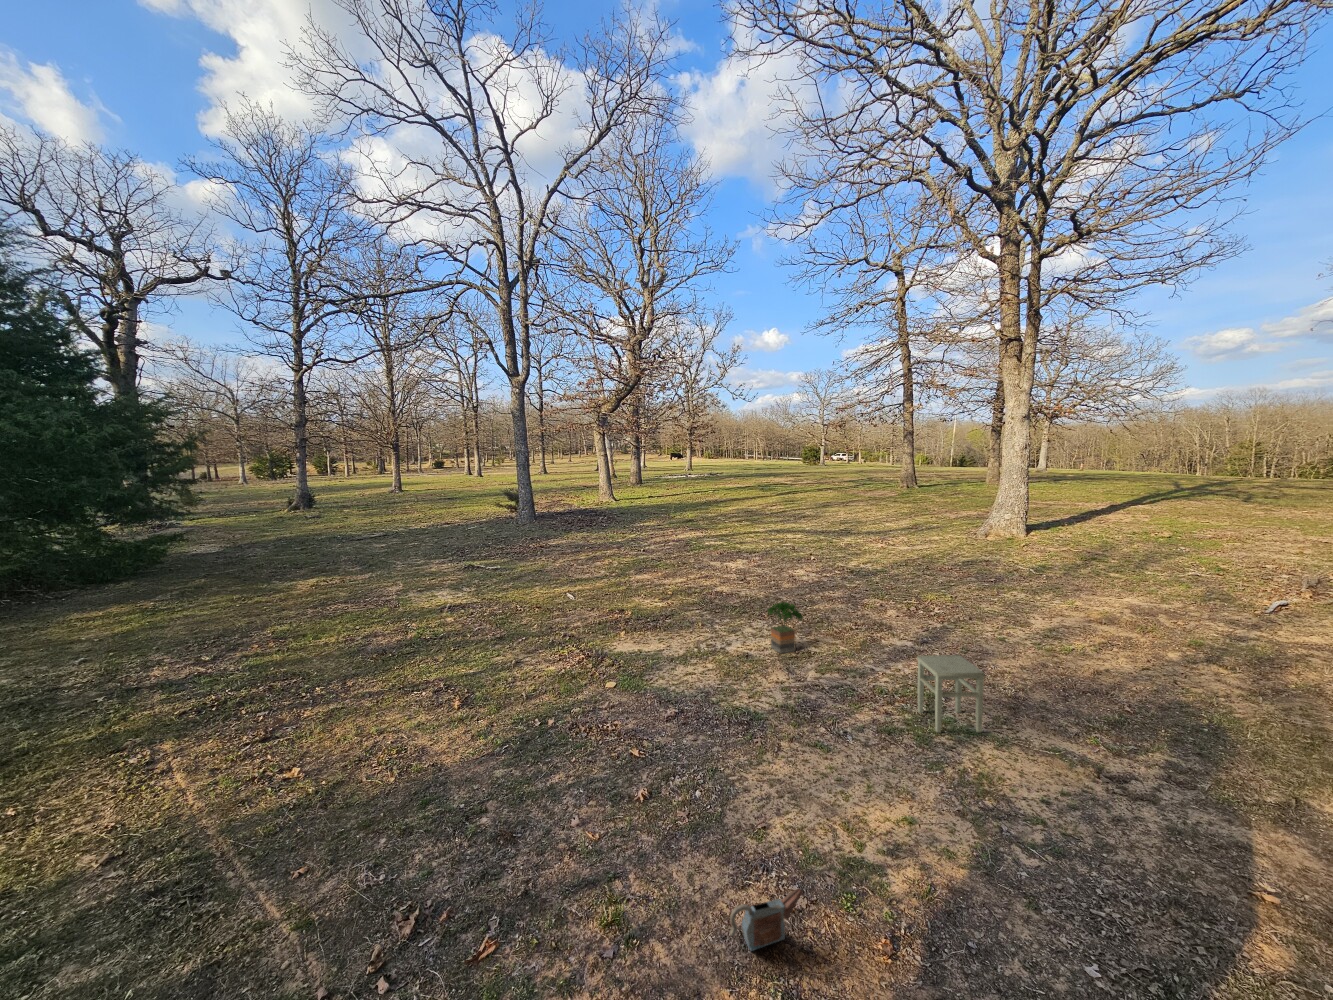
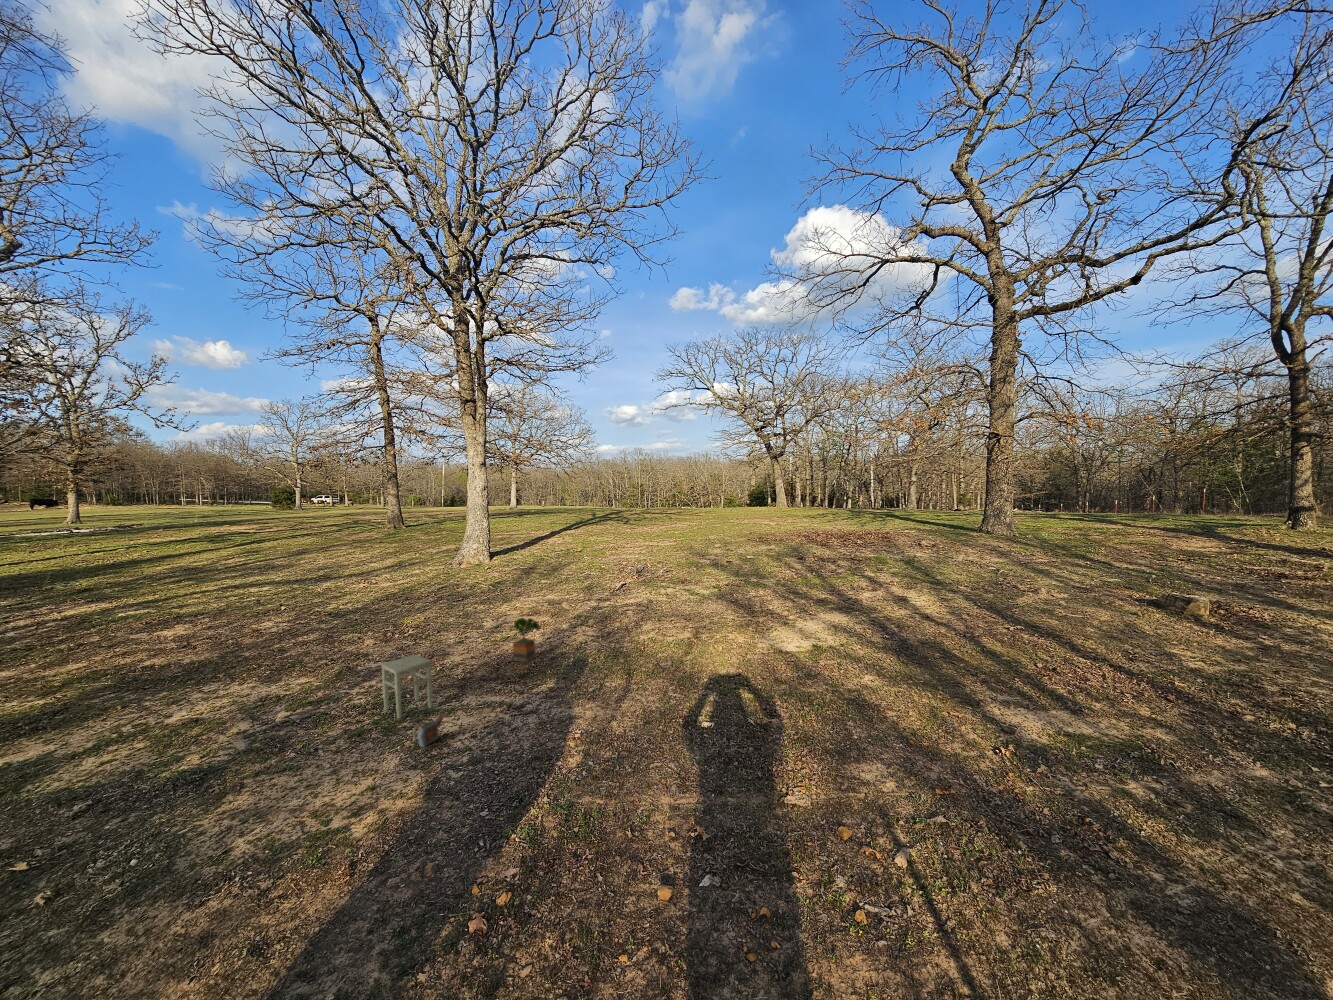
potted tree: present [768,602,803,653] -> present [509,618,540,662]
watering can: present [730,888,803,951] -> present [413,712,445,747]

